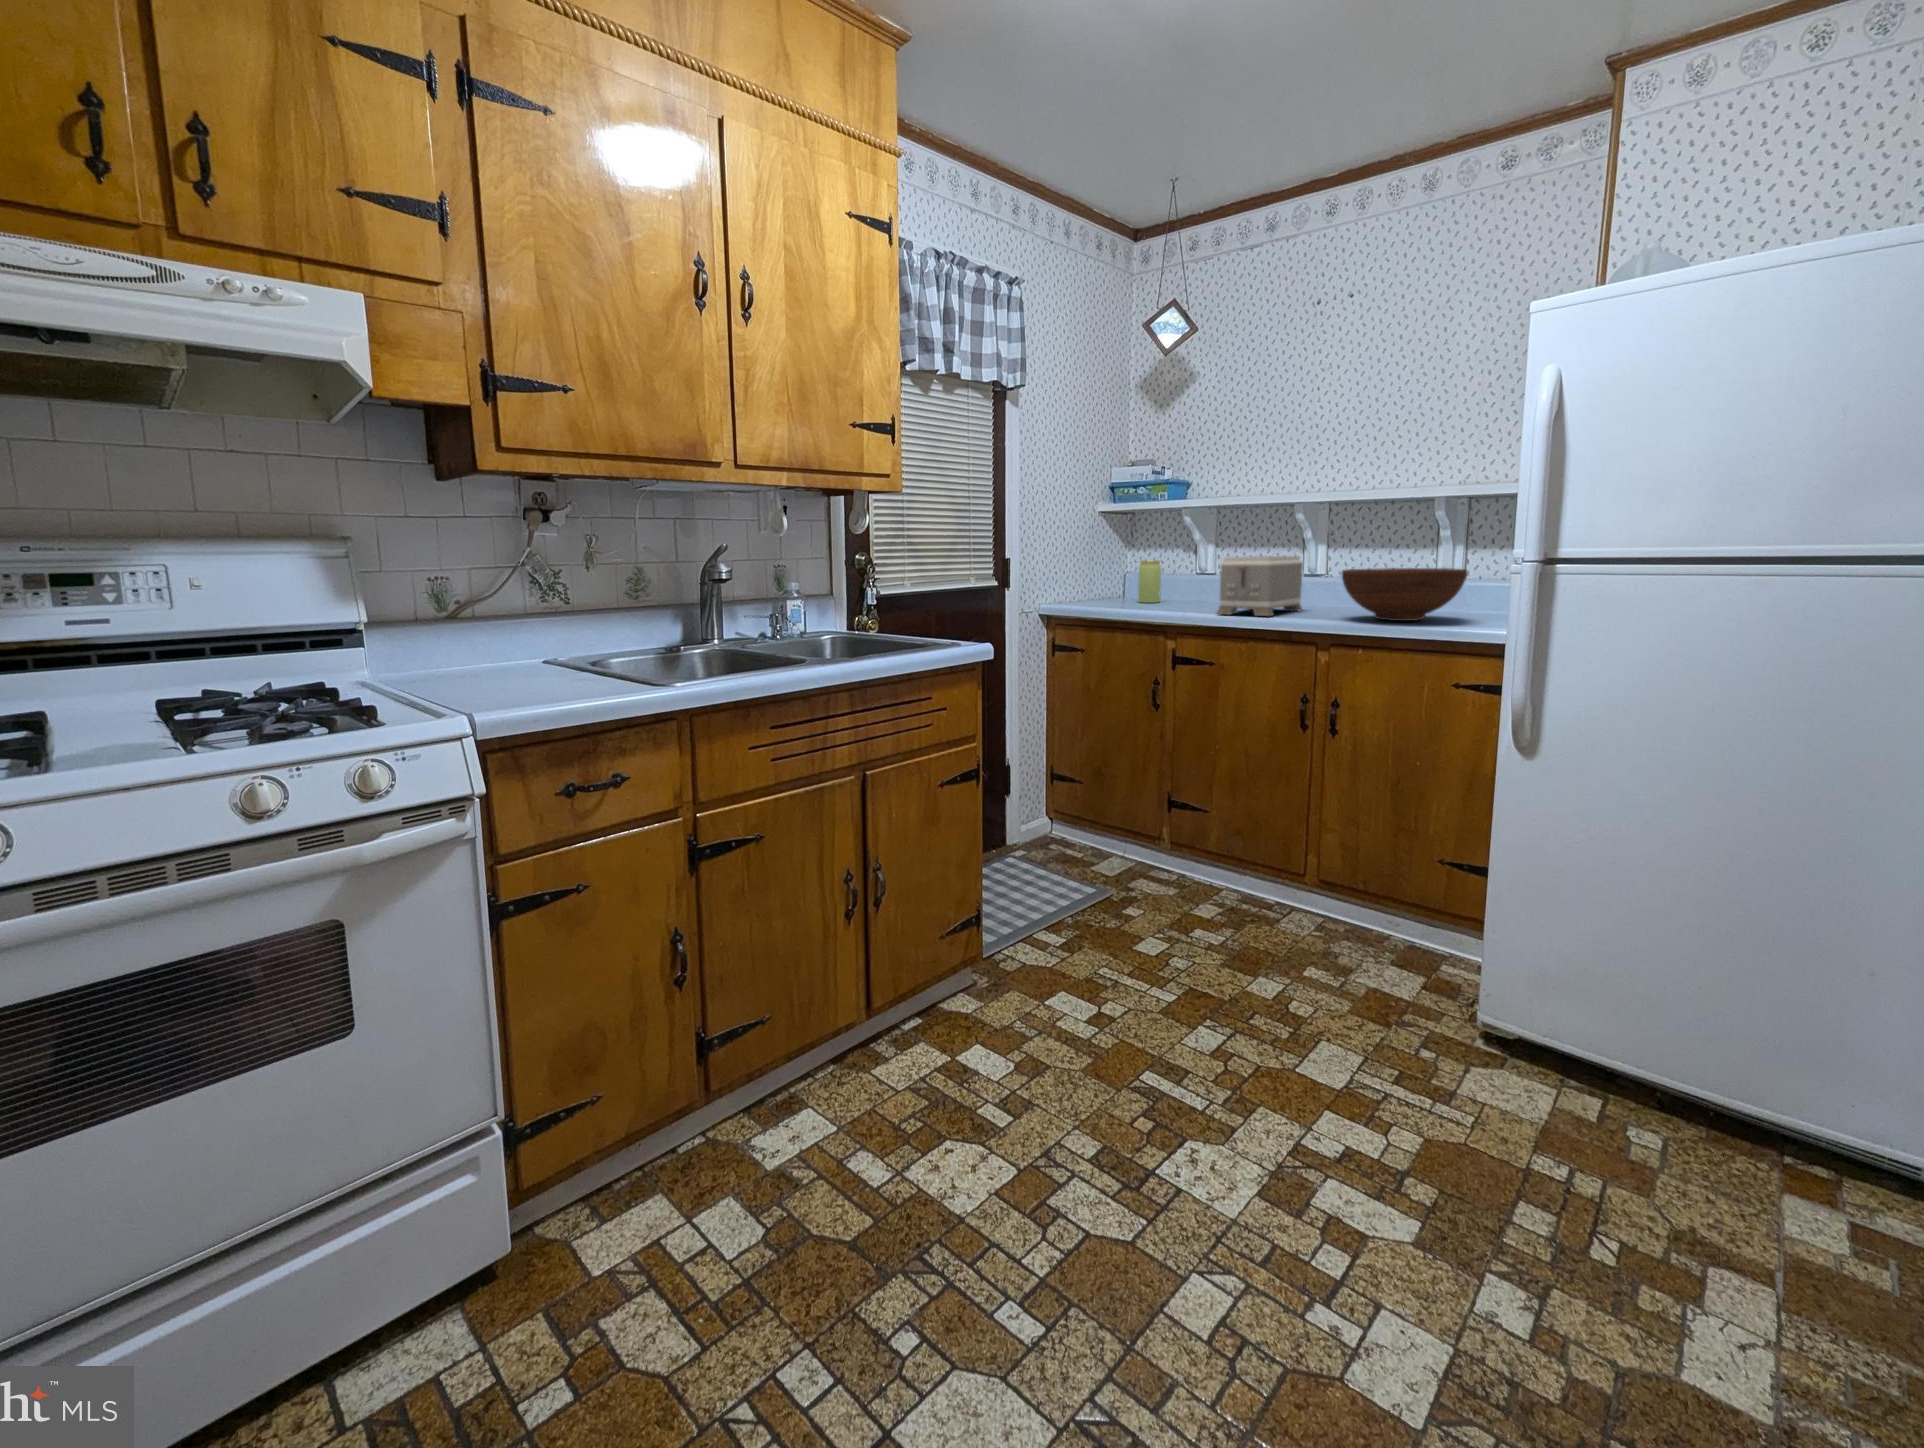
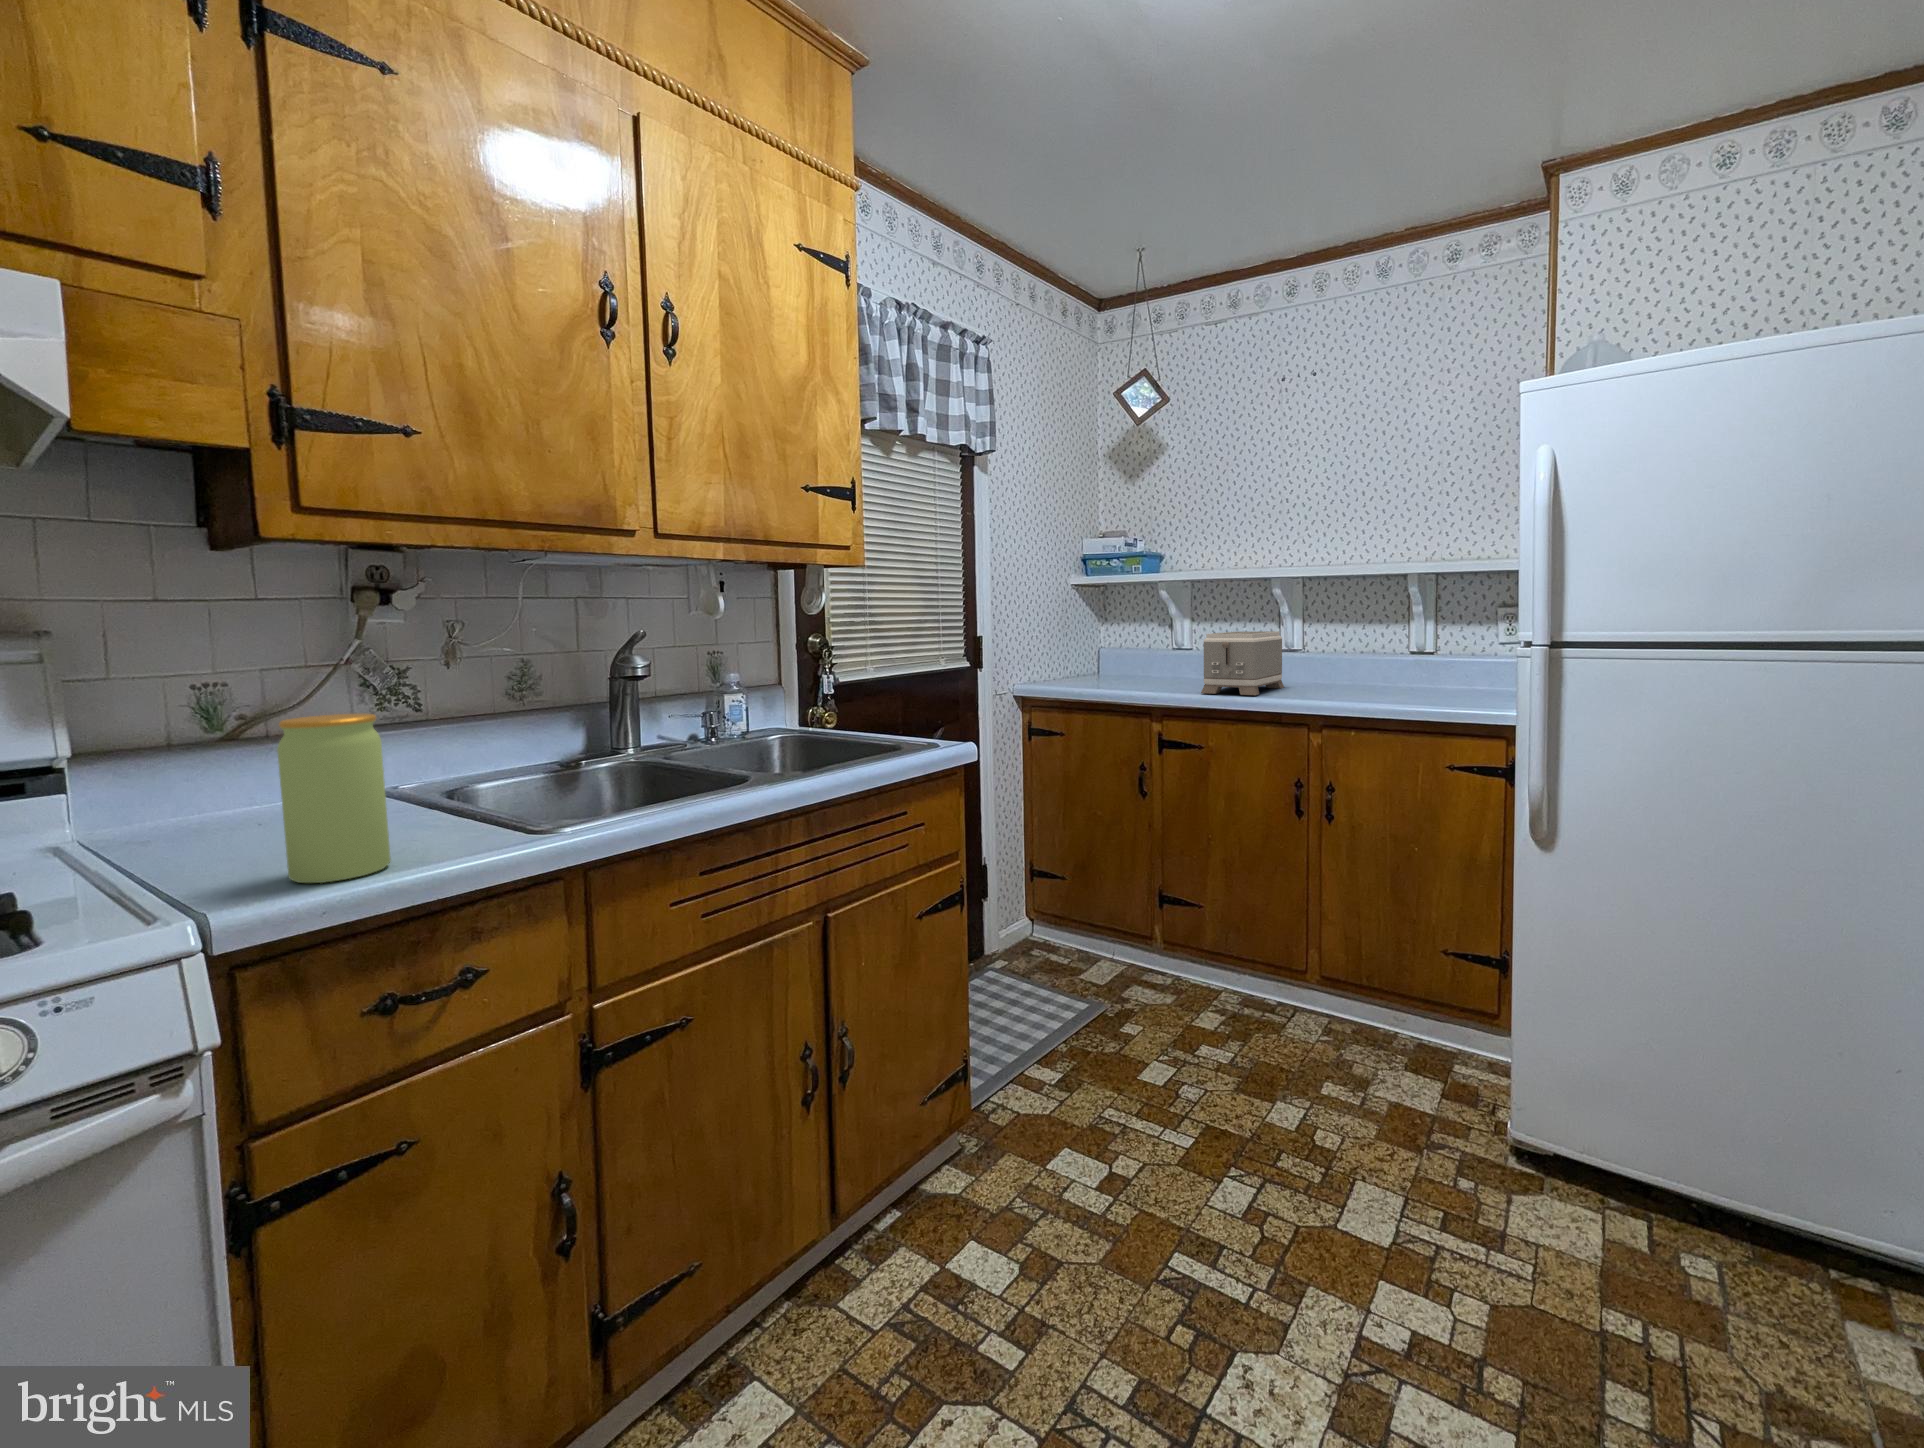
jar: present [1138,560,1161,603] -> present [277,713,391,883]
fruit bowl: present [1342,568,1467,621] -> none [1325,645,1446,700]

